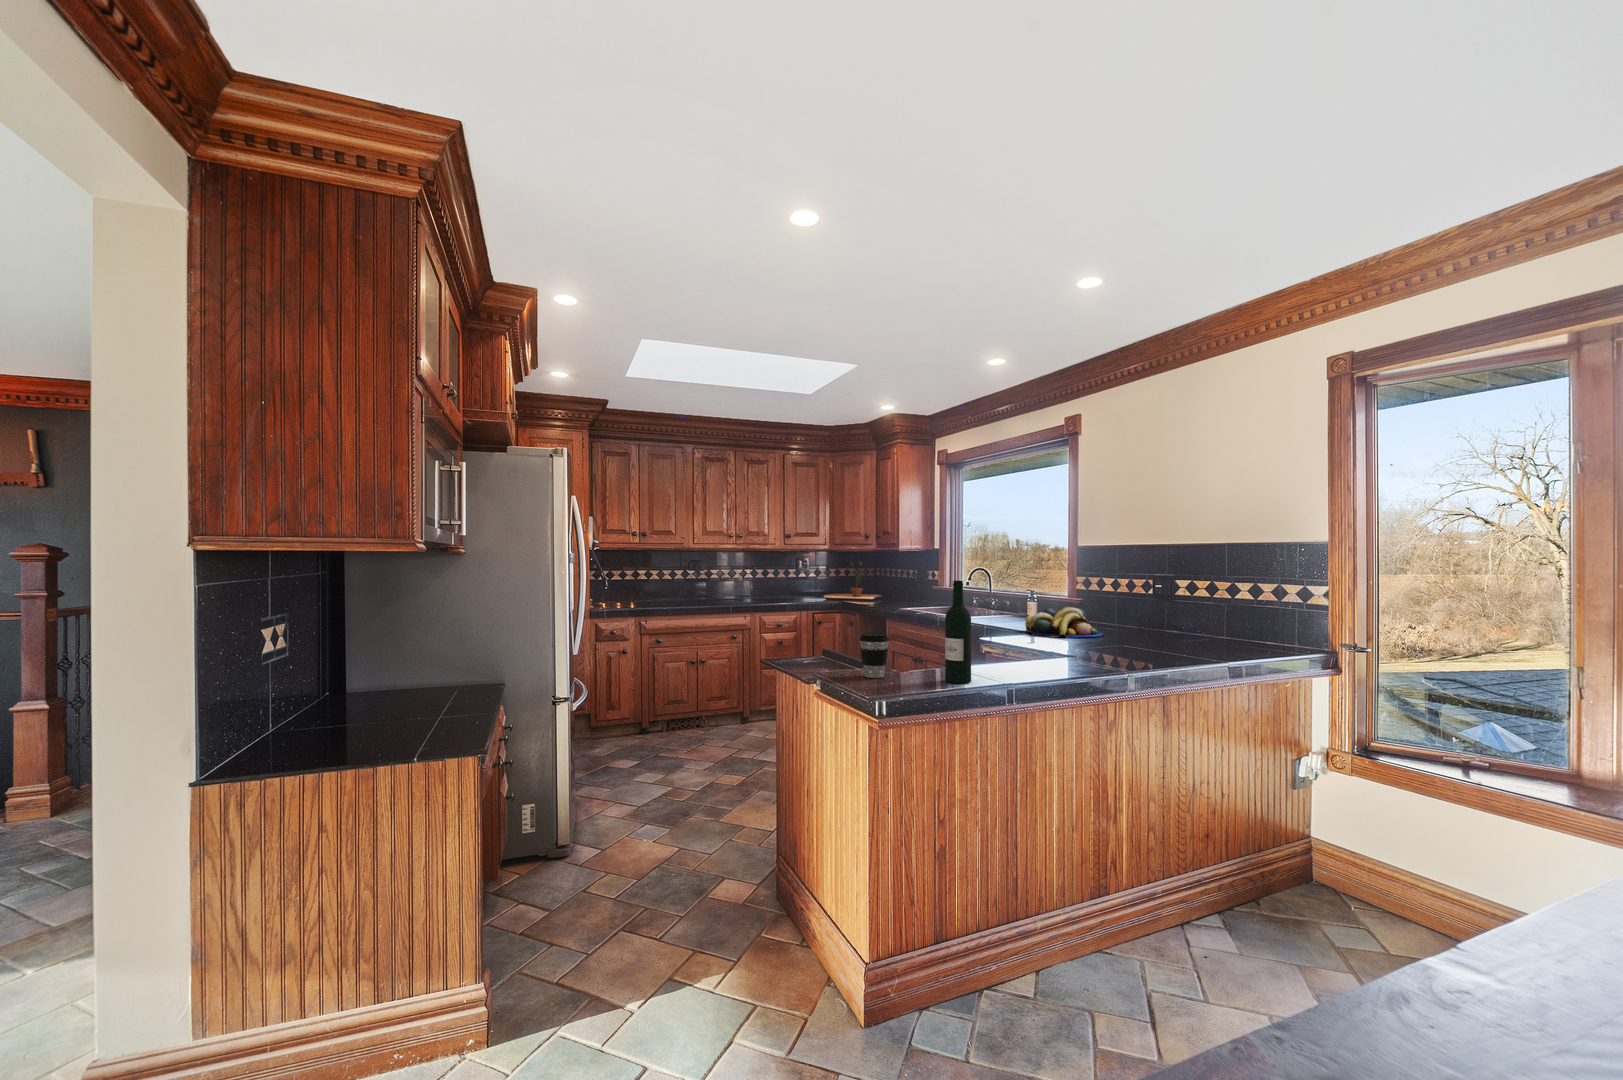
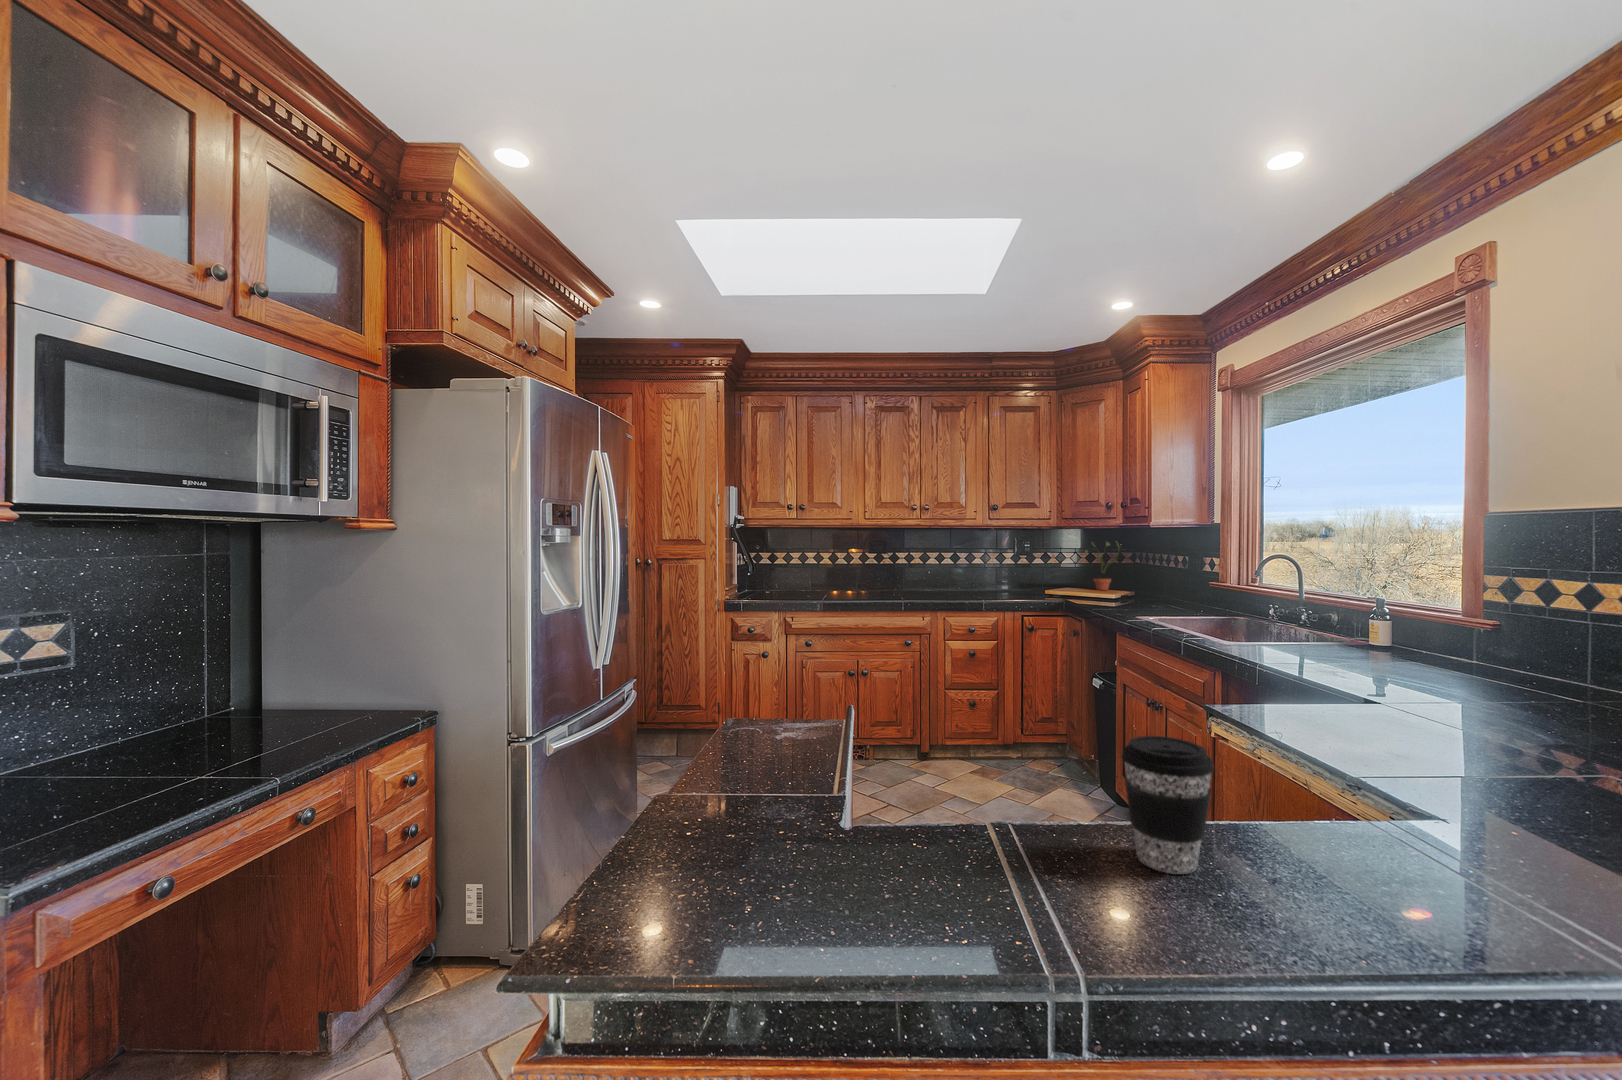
wine bottle: present [945,581,971,683] -> none [880,596,949,883]
fruit bowl: present [1025,607,1103,638] -> none [1321,640,1533,719]
coffee cup: present [859,633,889,678] -> present [1122,736,1214,874]

